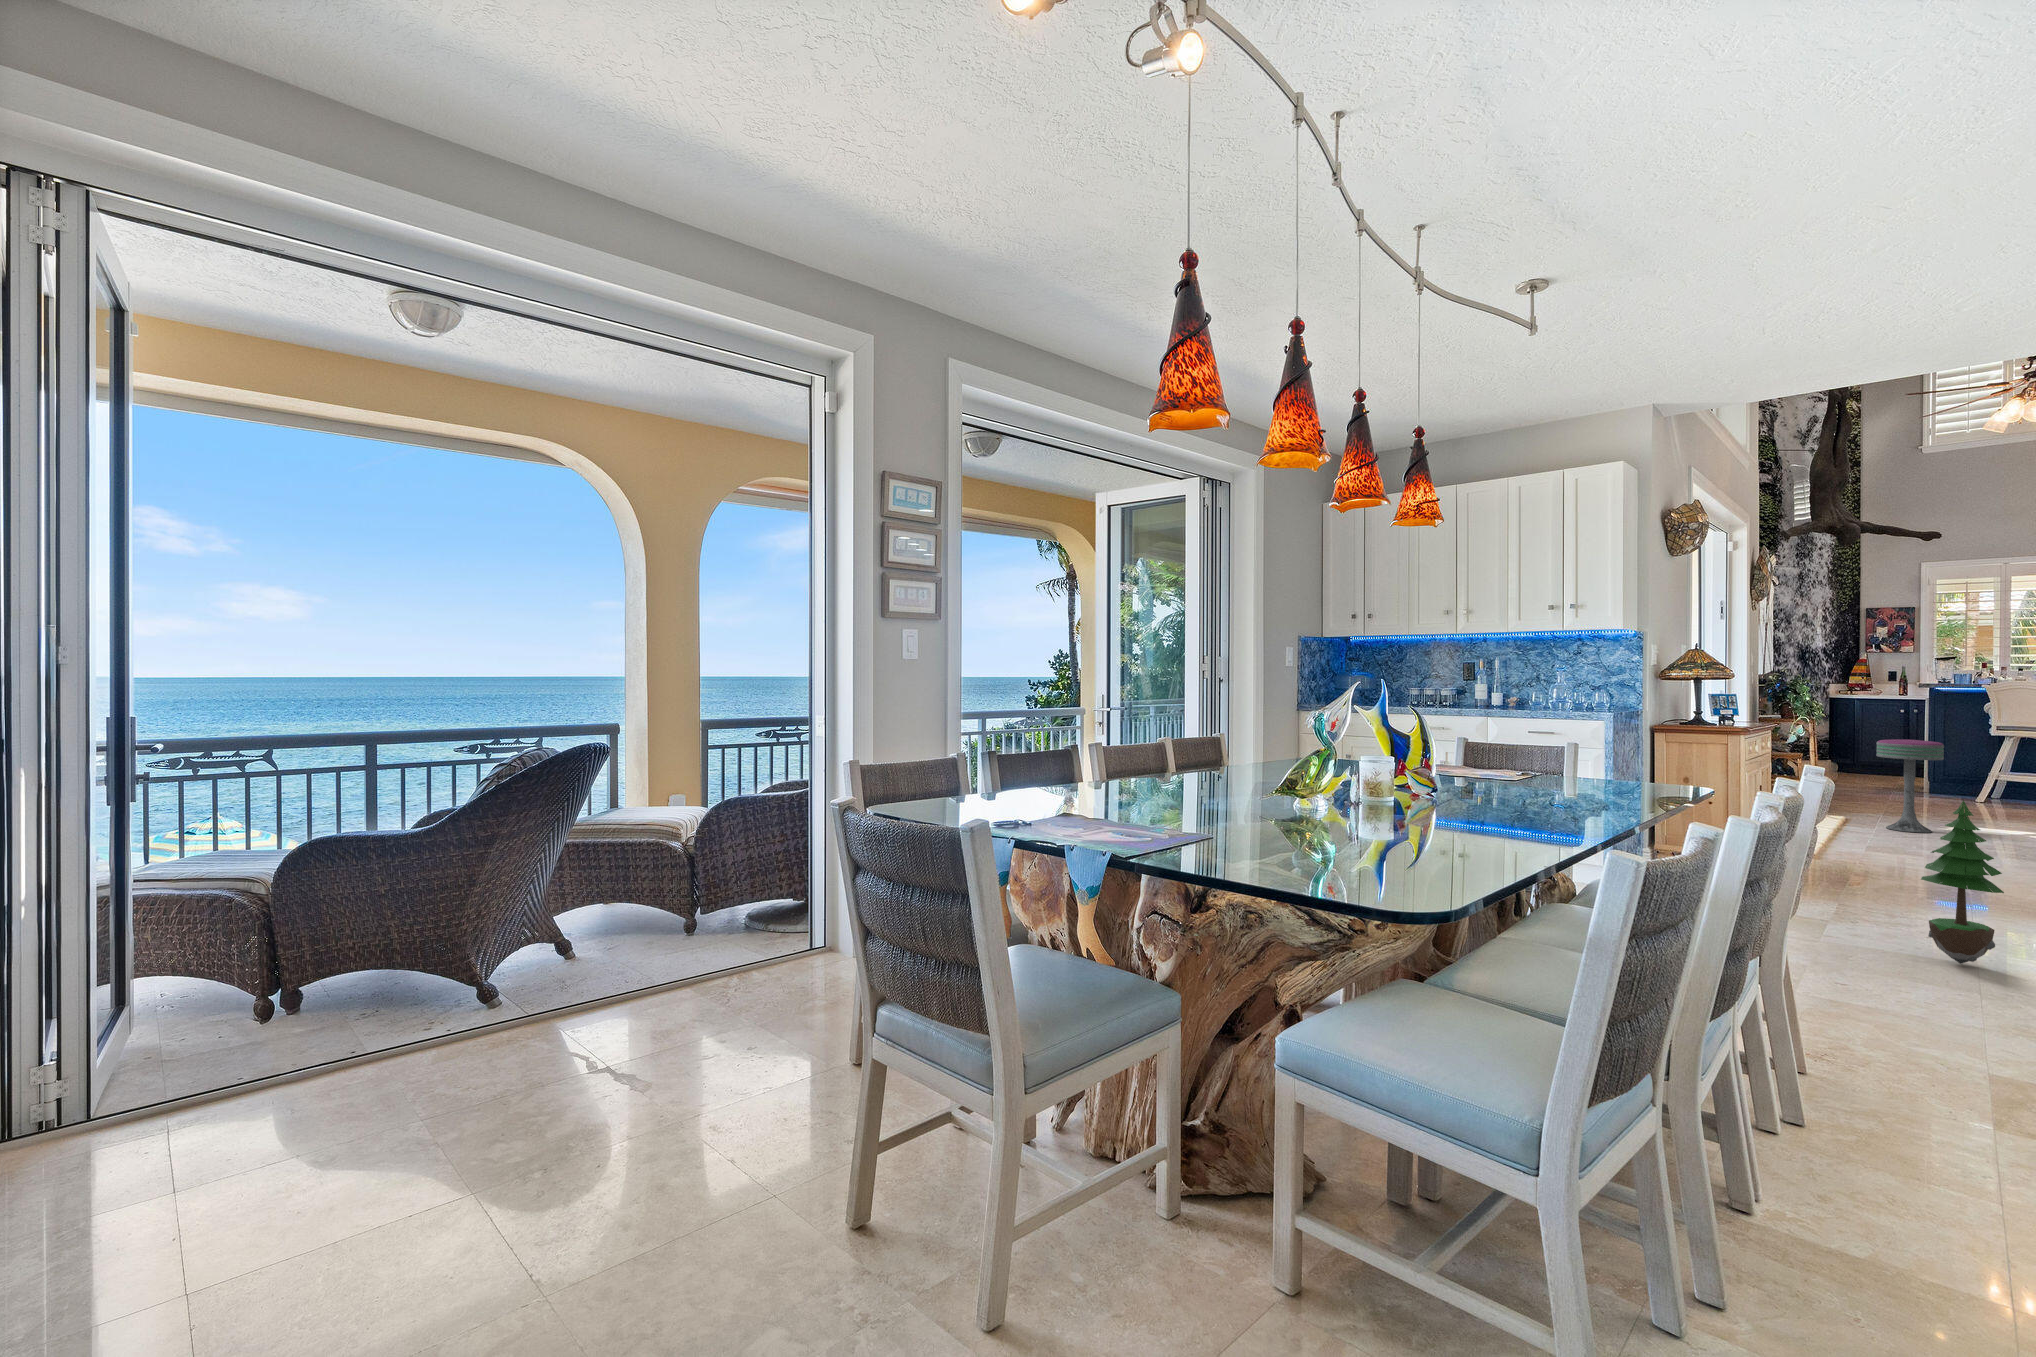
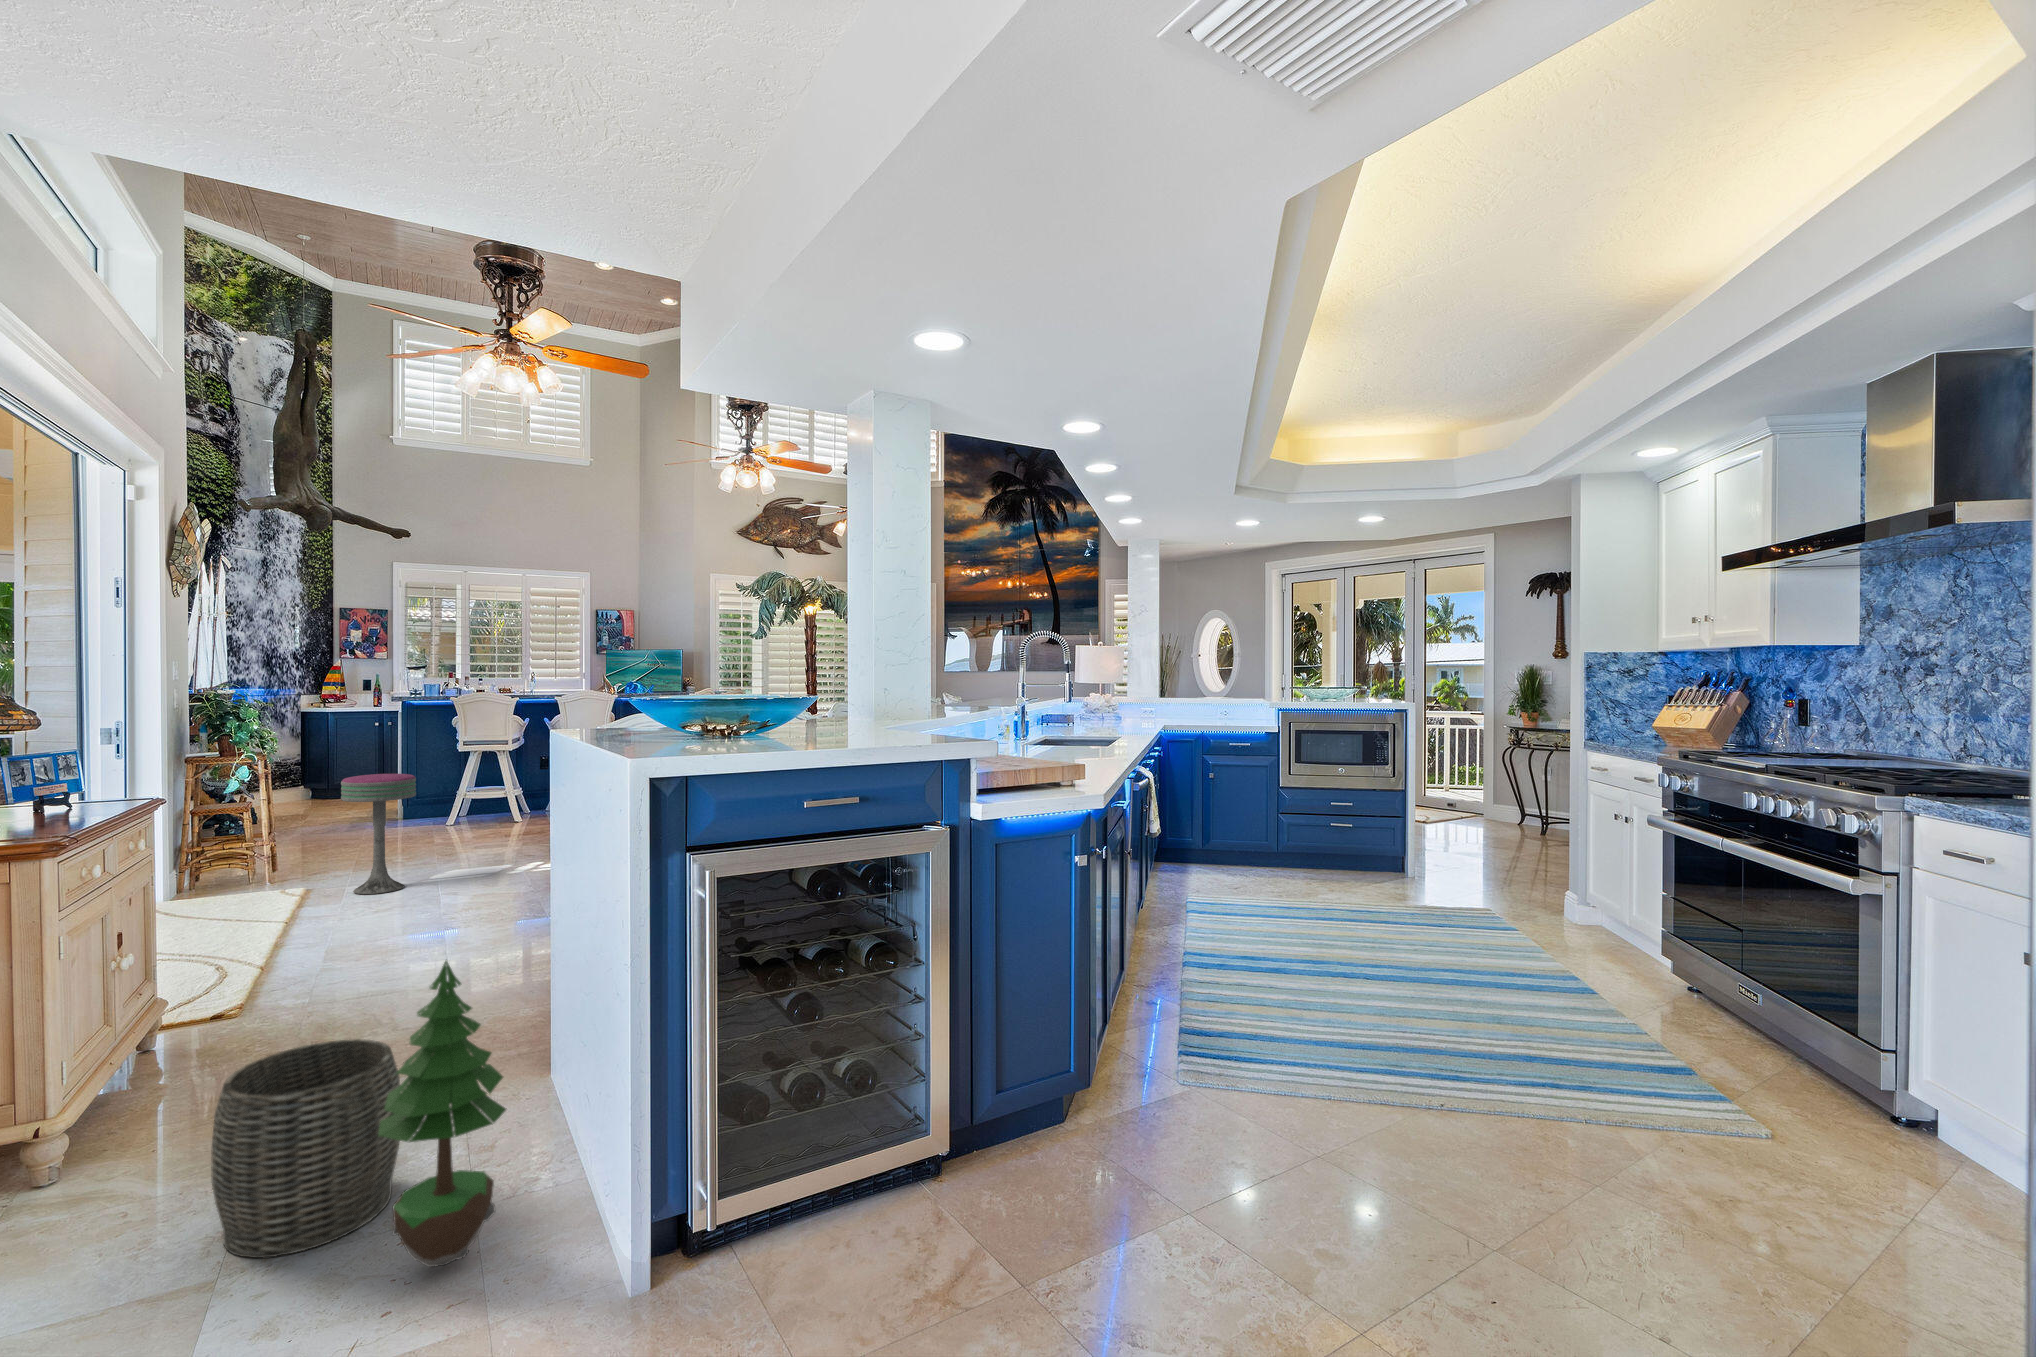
woven basket: none [1827,847,1934,942] -> present [211,1039,400,1258]

